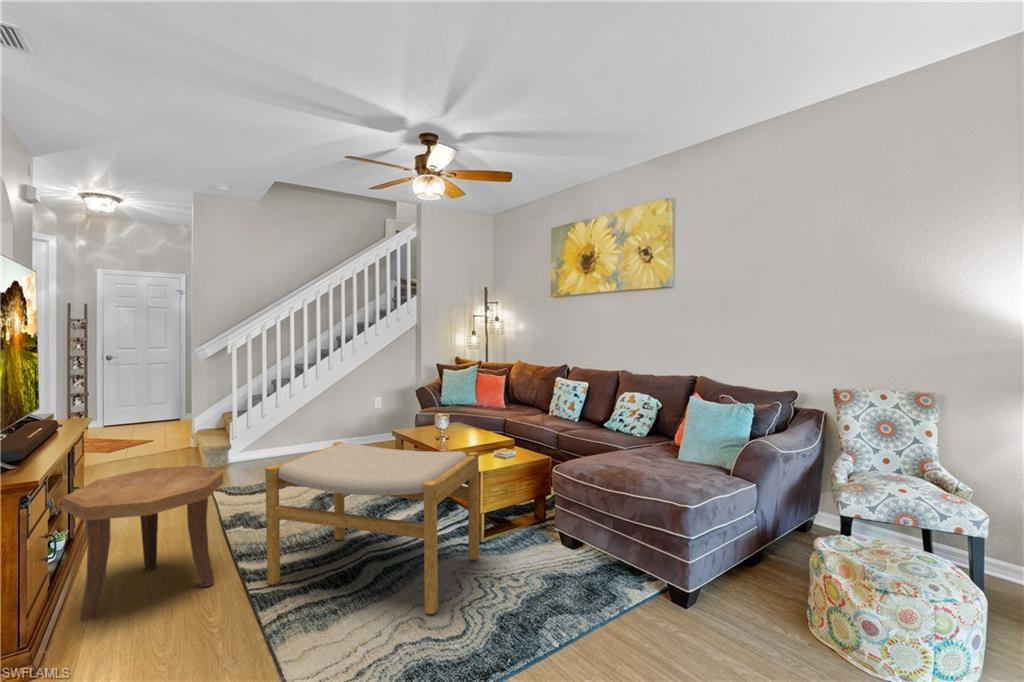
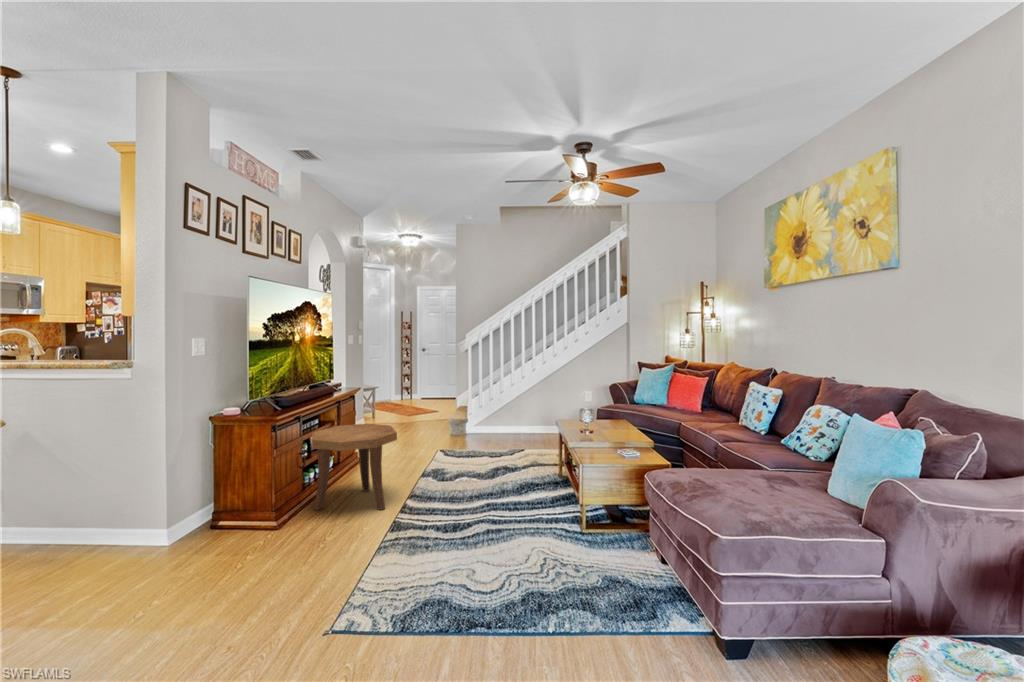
footstool: present [265,442,479,614] -> none [409,421,565,572]

